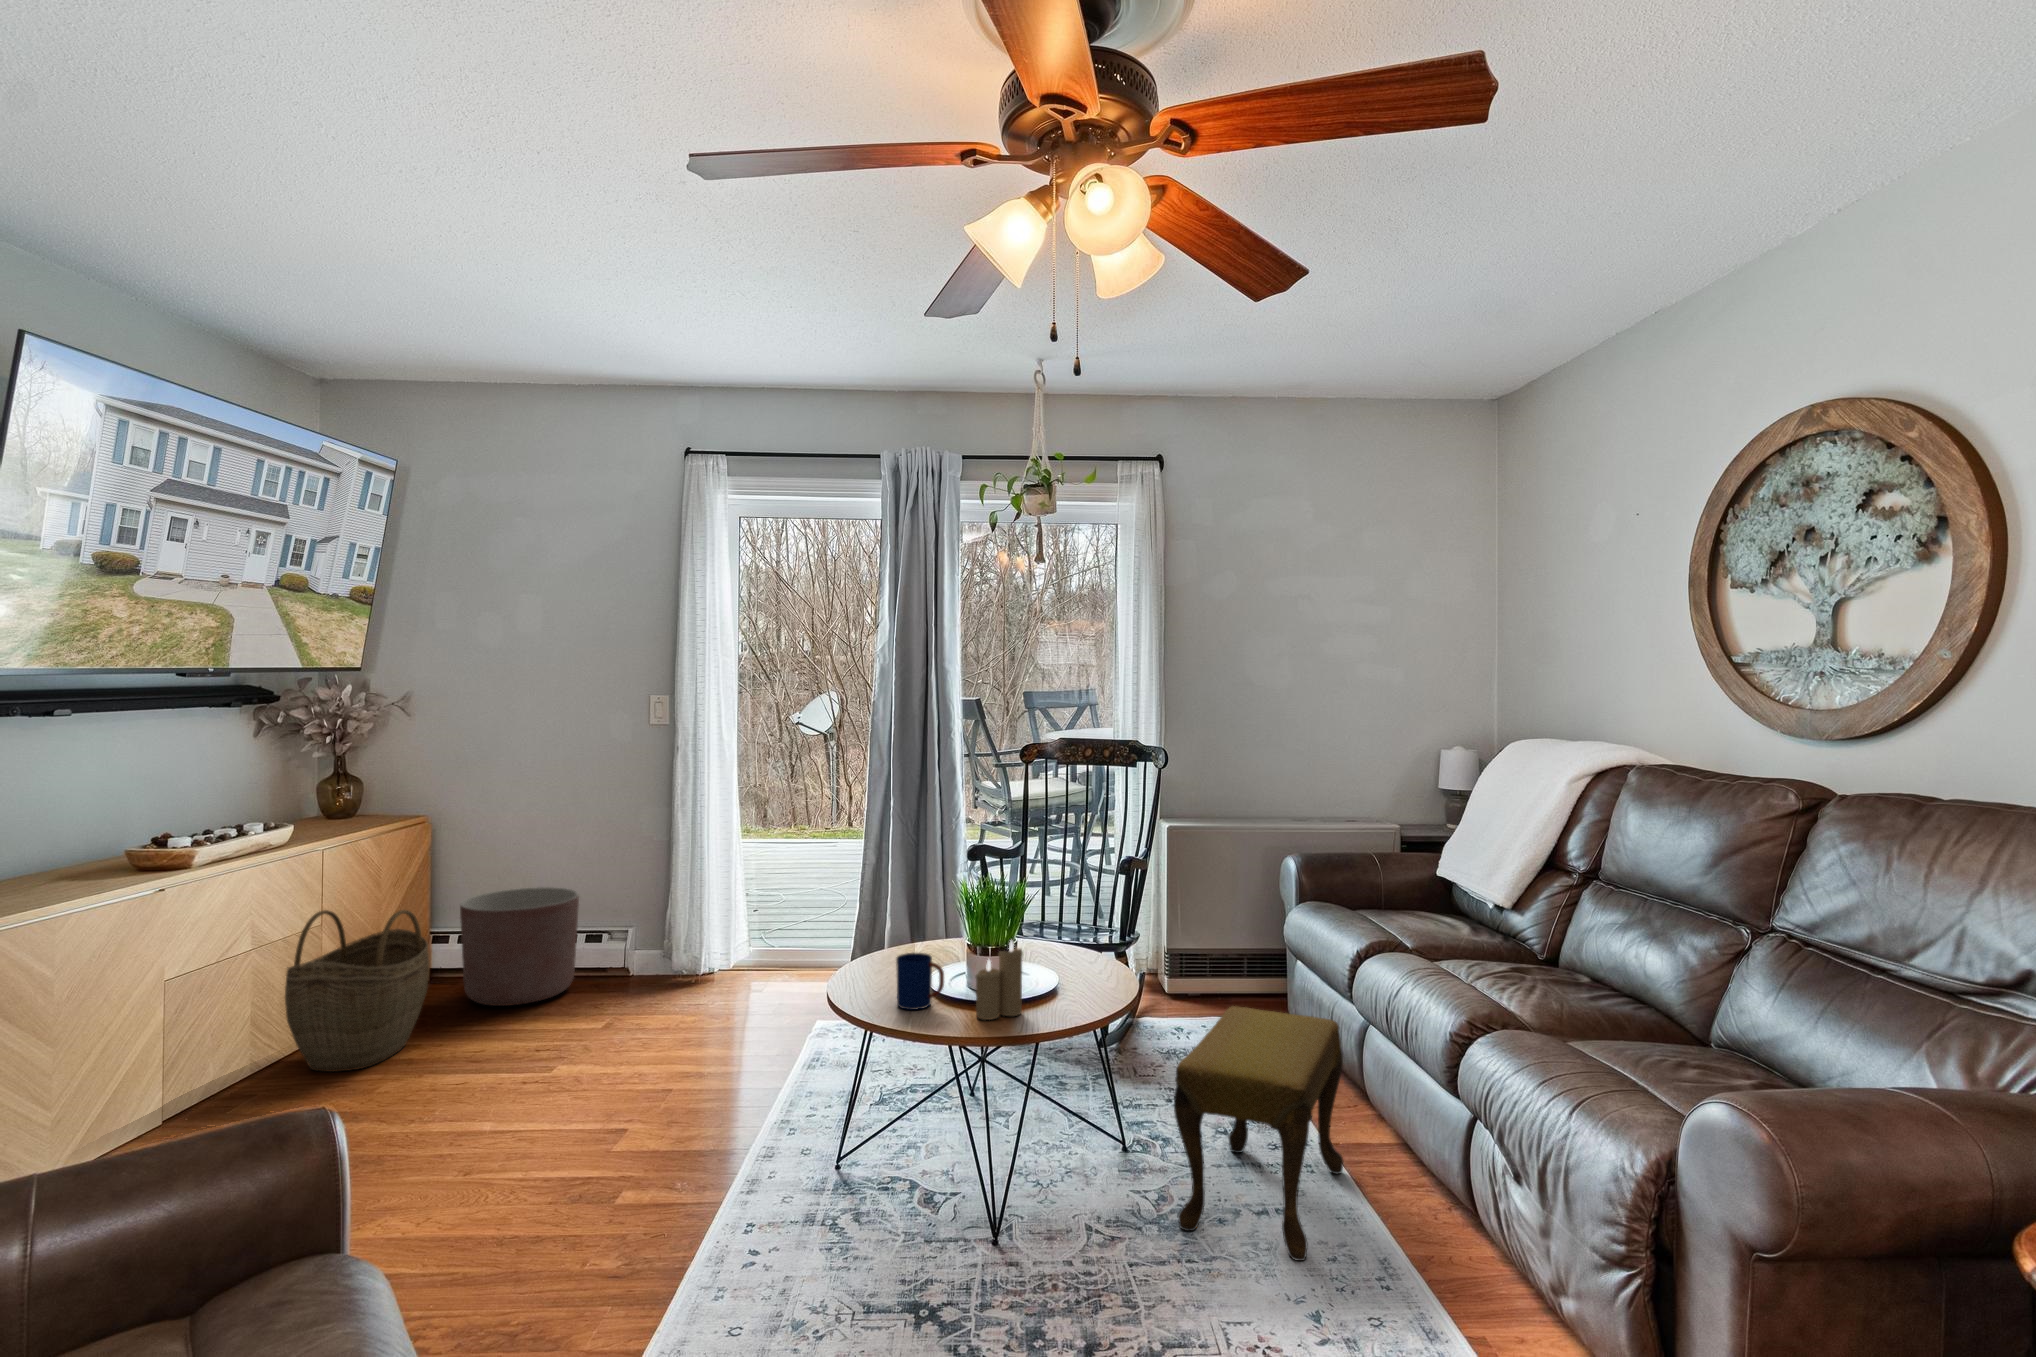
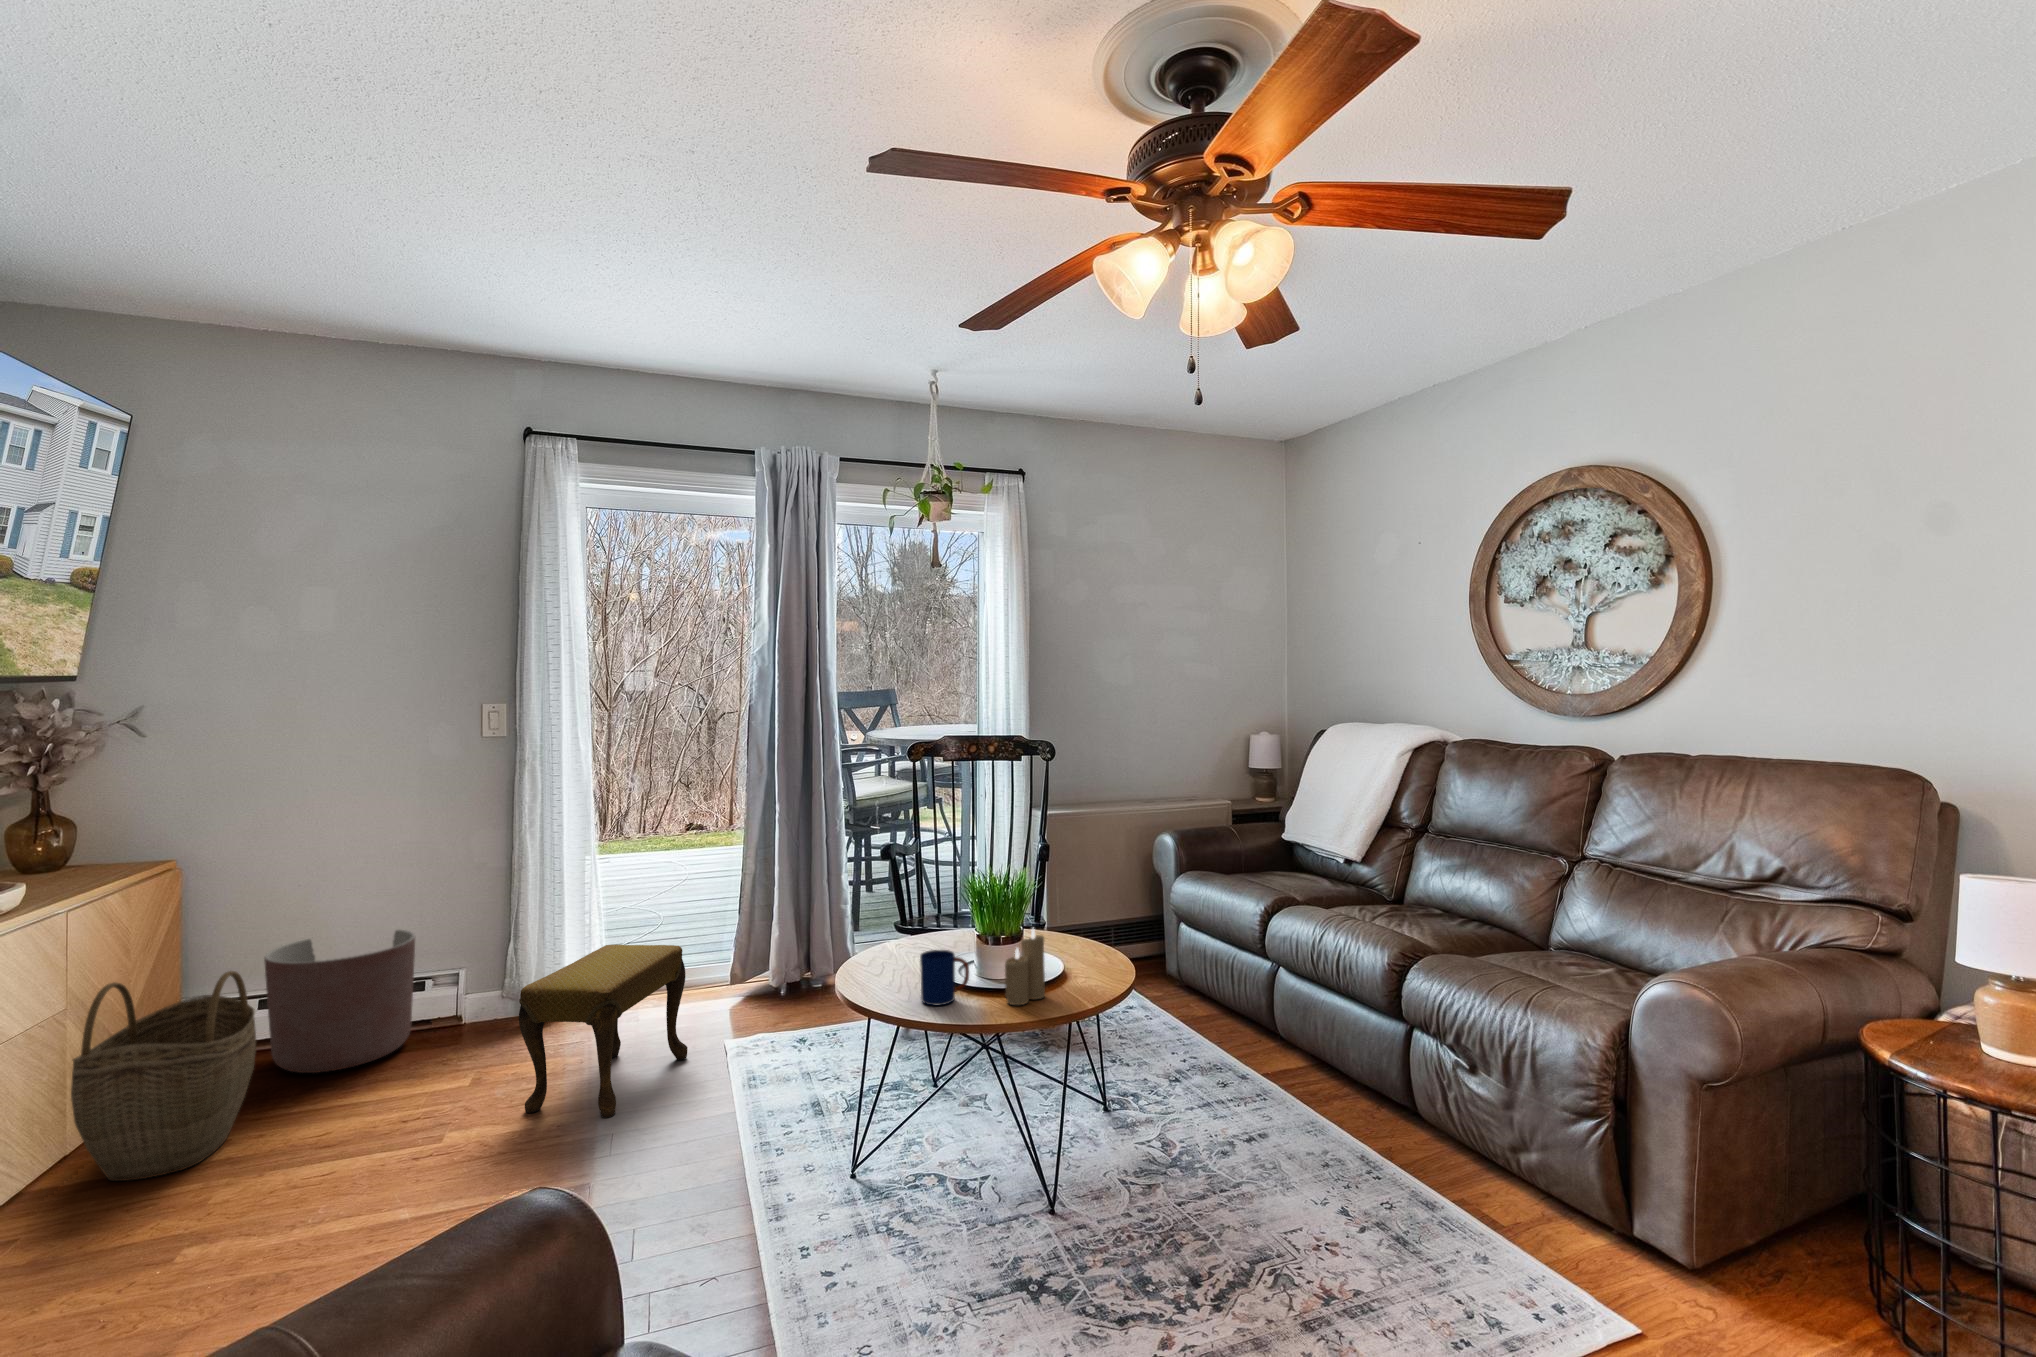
footstool: present [1174,1006,1343,1261] -> present [519,945,687,1118]

